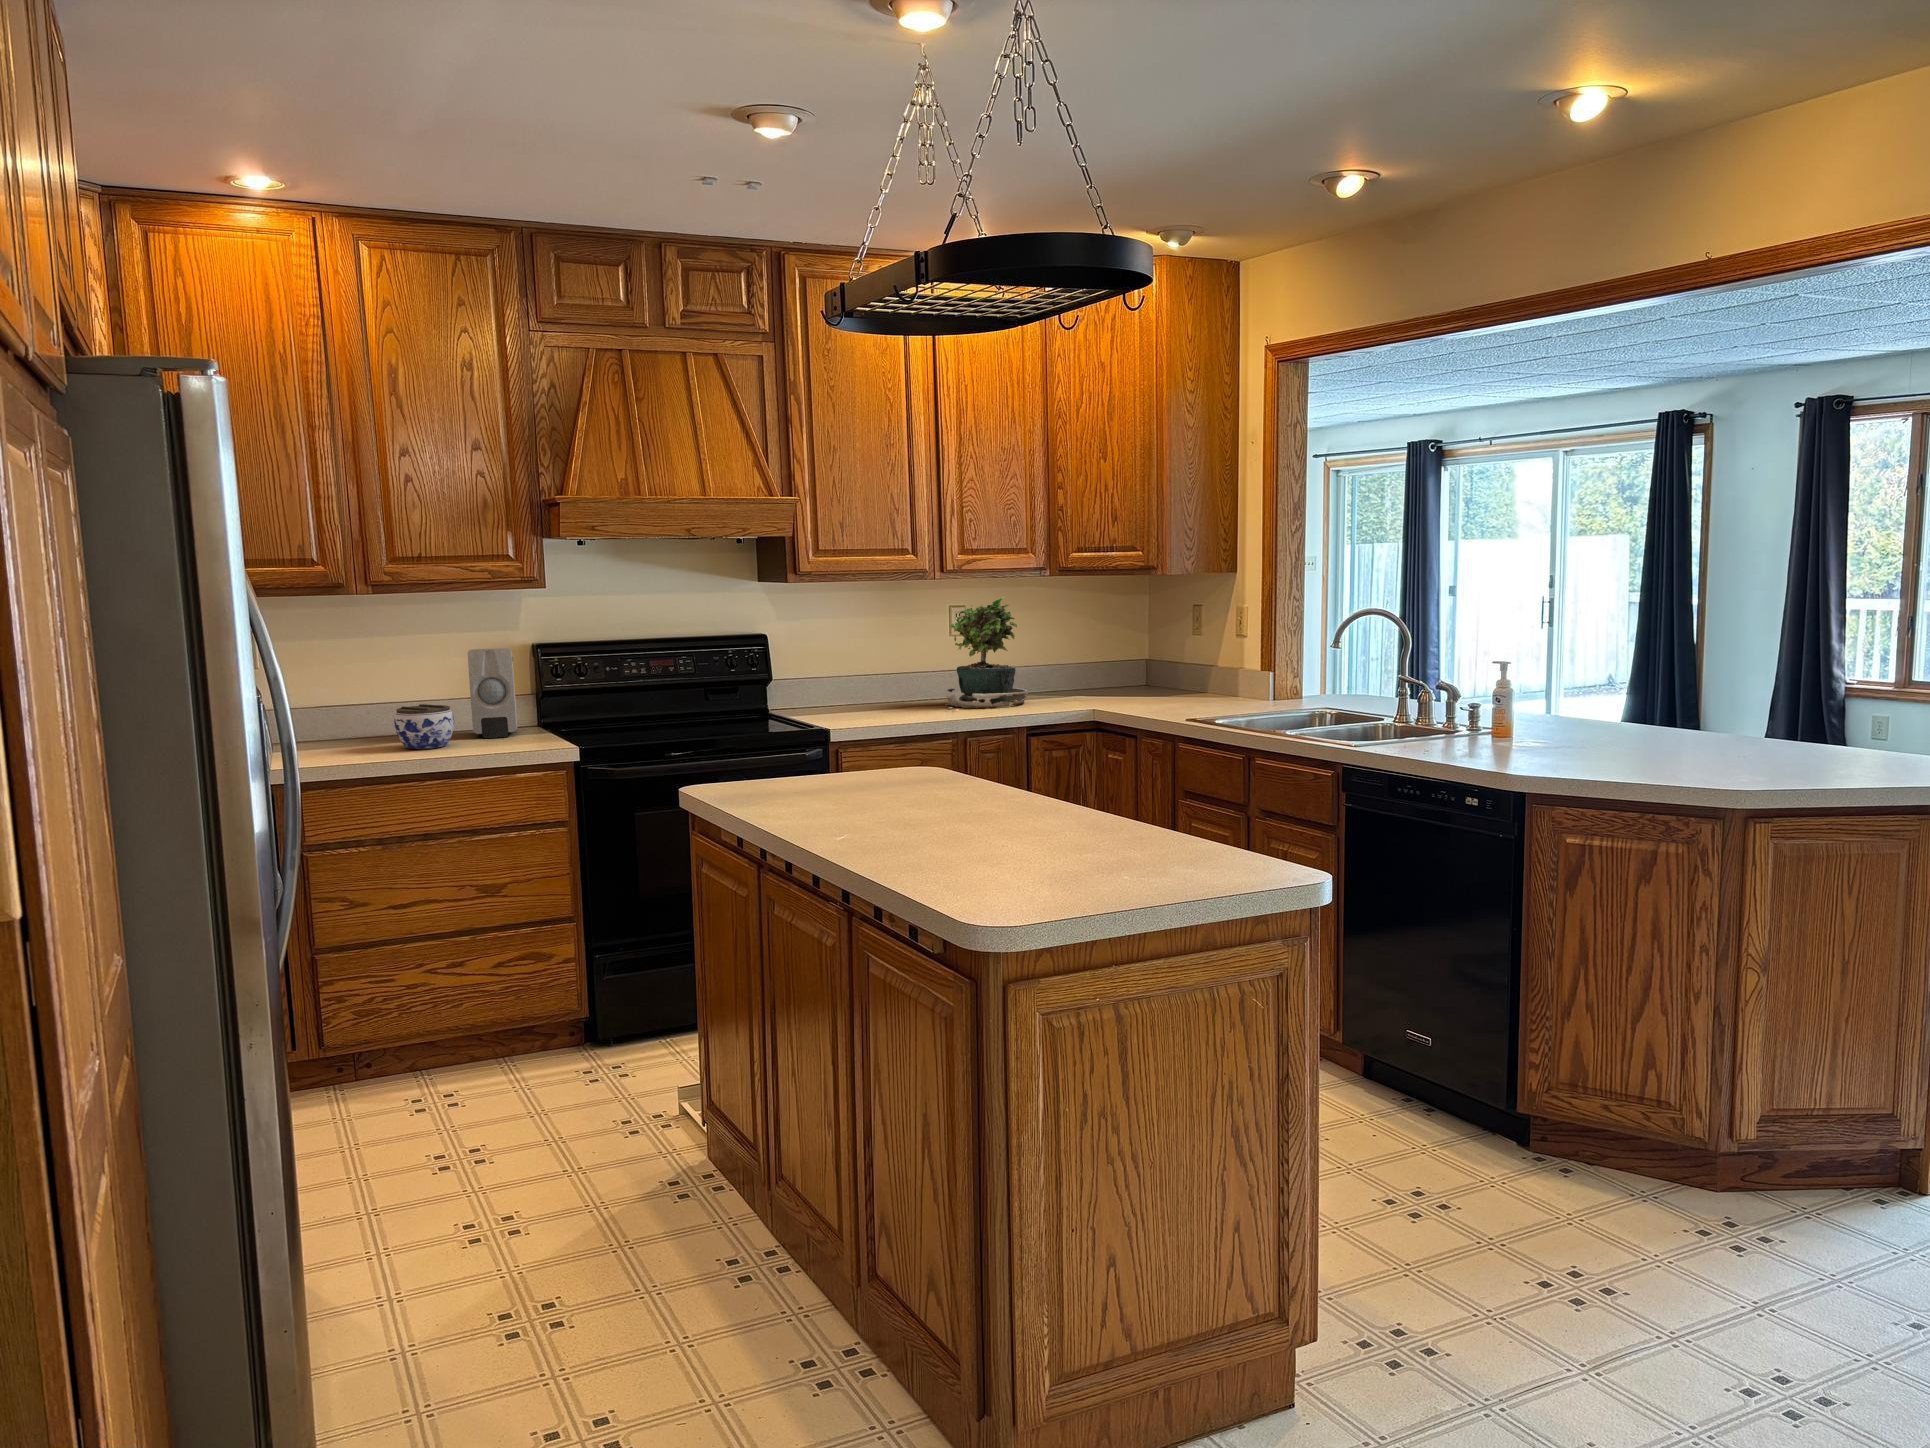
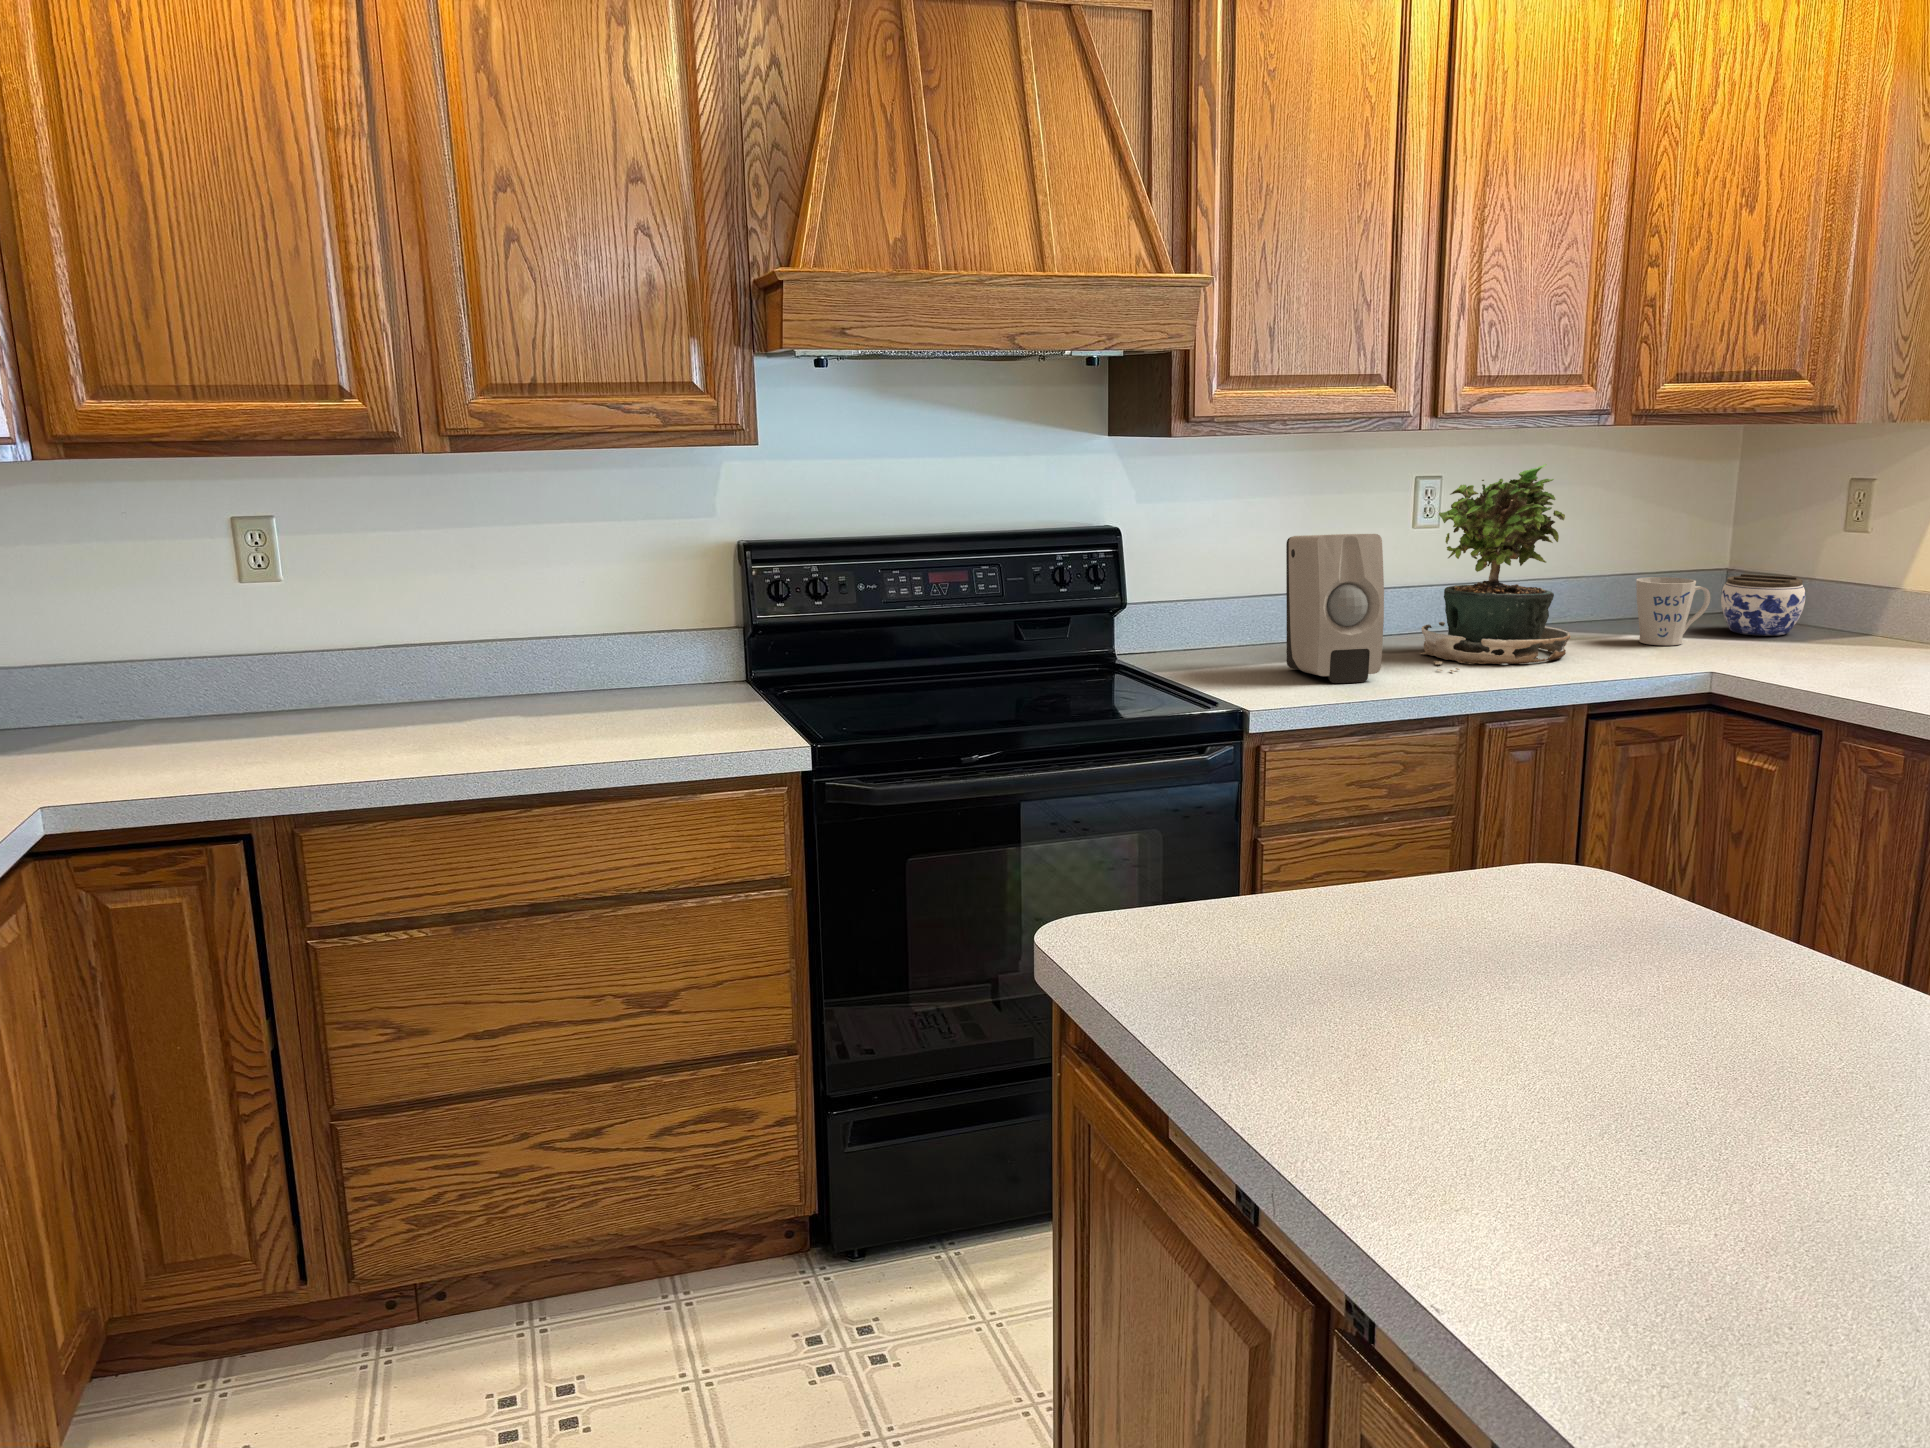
soap dispenser: present [468,648,517,738] -> present [1286,534,1384,683]
mug: none [1071,660,1112,698] -> present [1636,577,1710,645]
jar: present [394,704,454,749] -> present [1721,574,1806,636]

